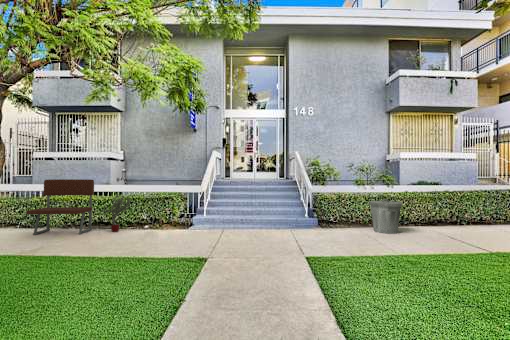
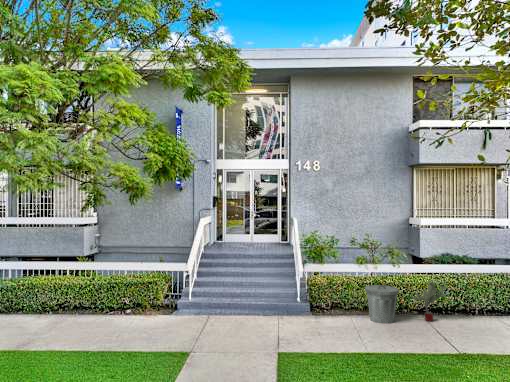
bench: present [26,179,94,235] -> none [12,263,75,322]
potted tree: present [102,194,130,232] -> present [412,280,446,321]

